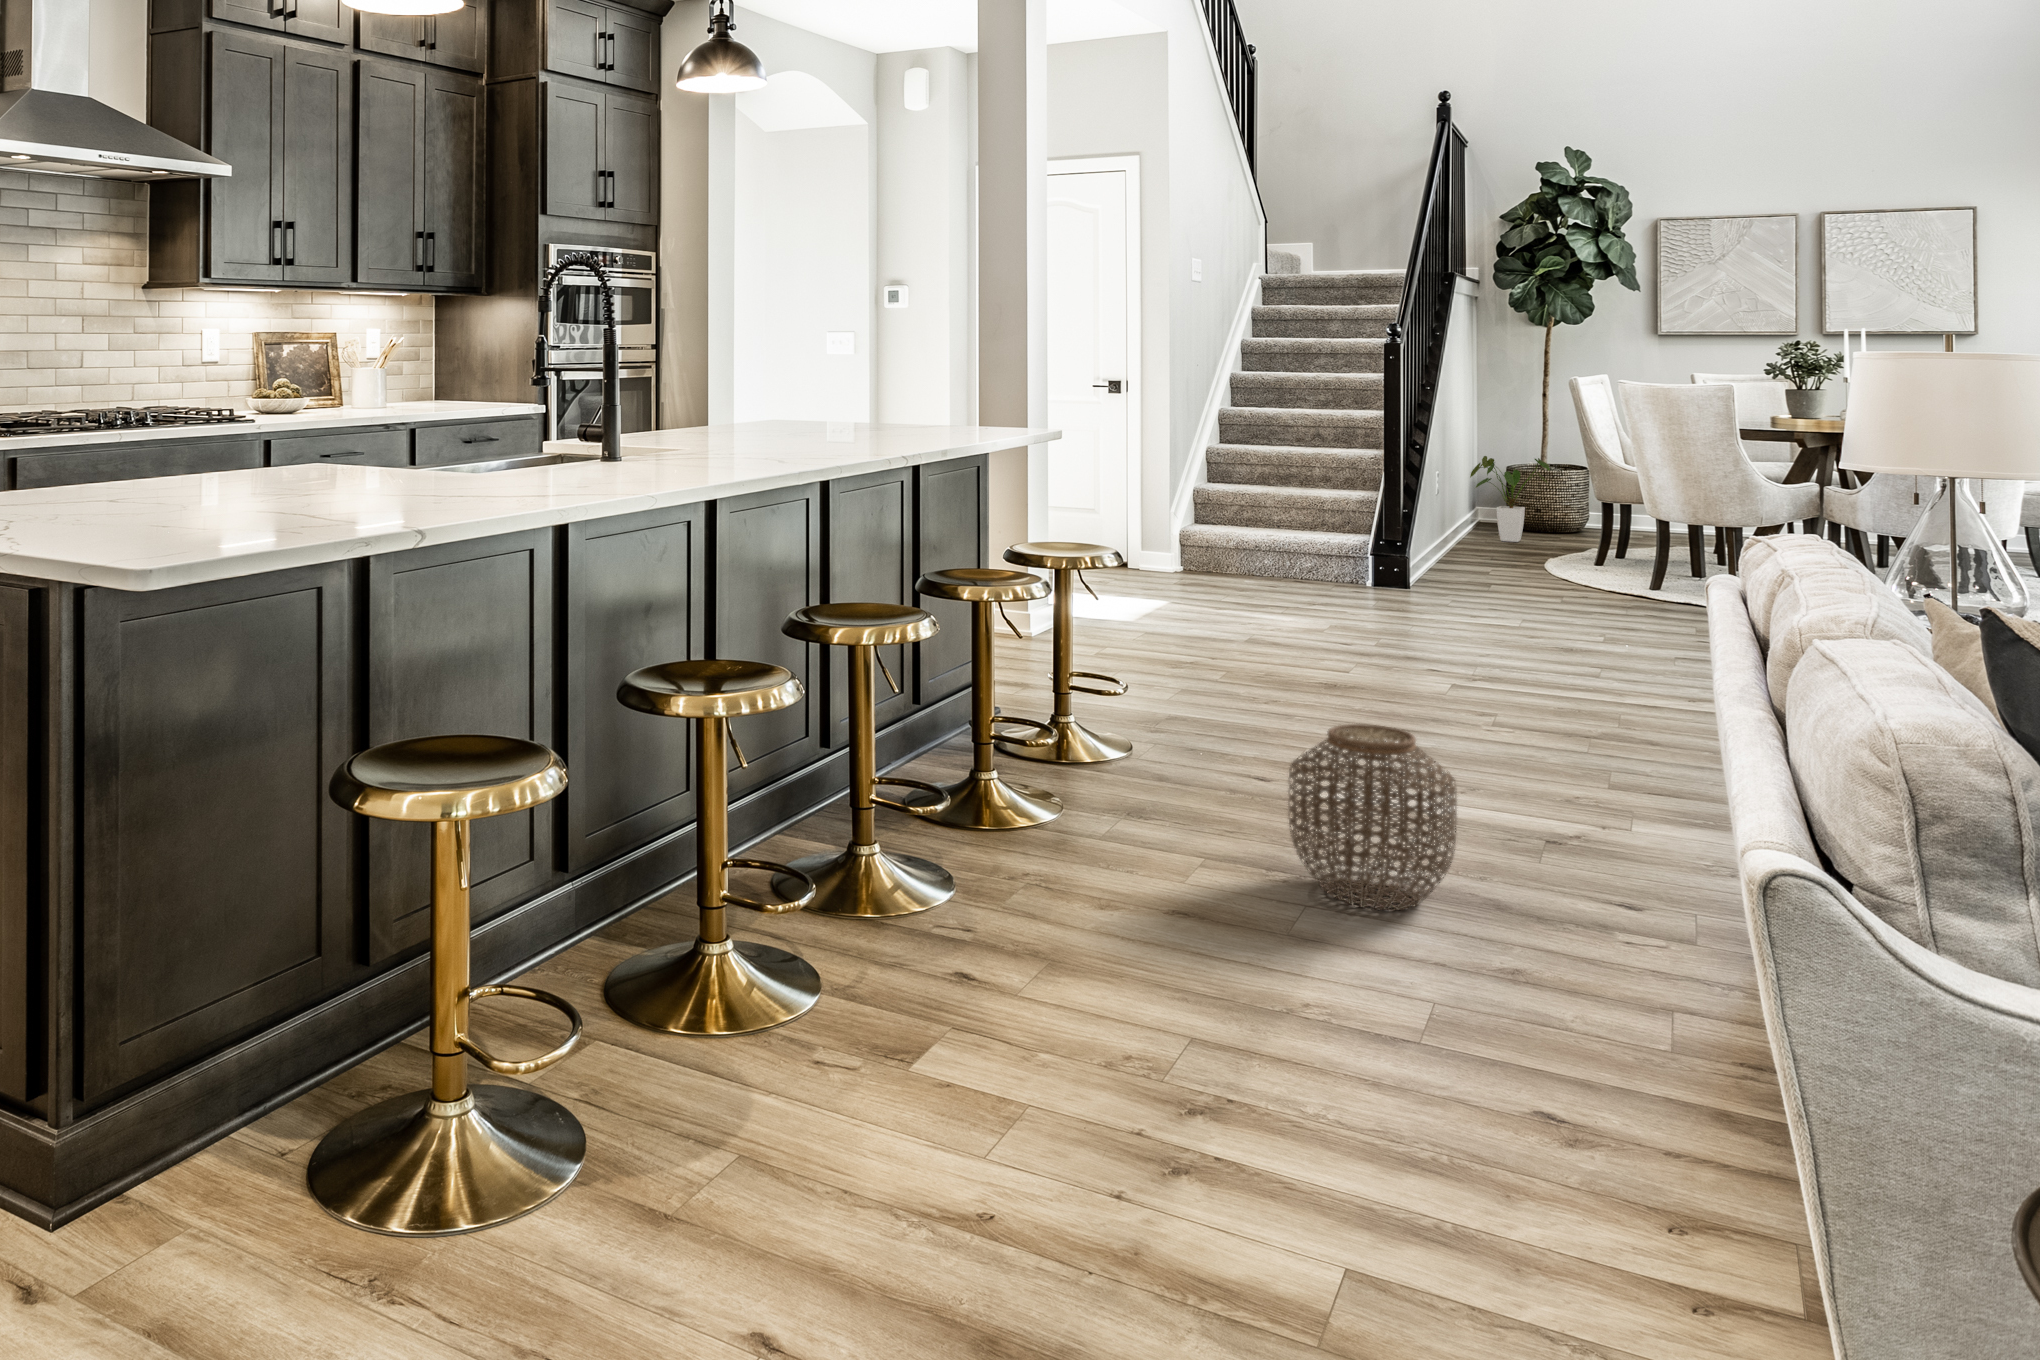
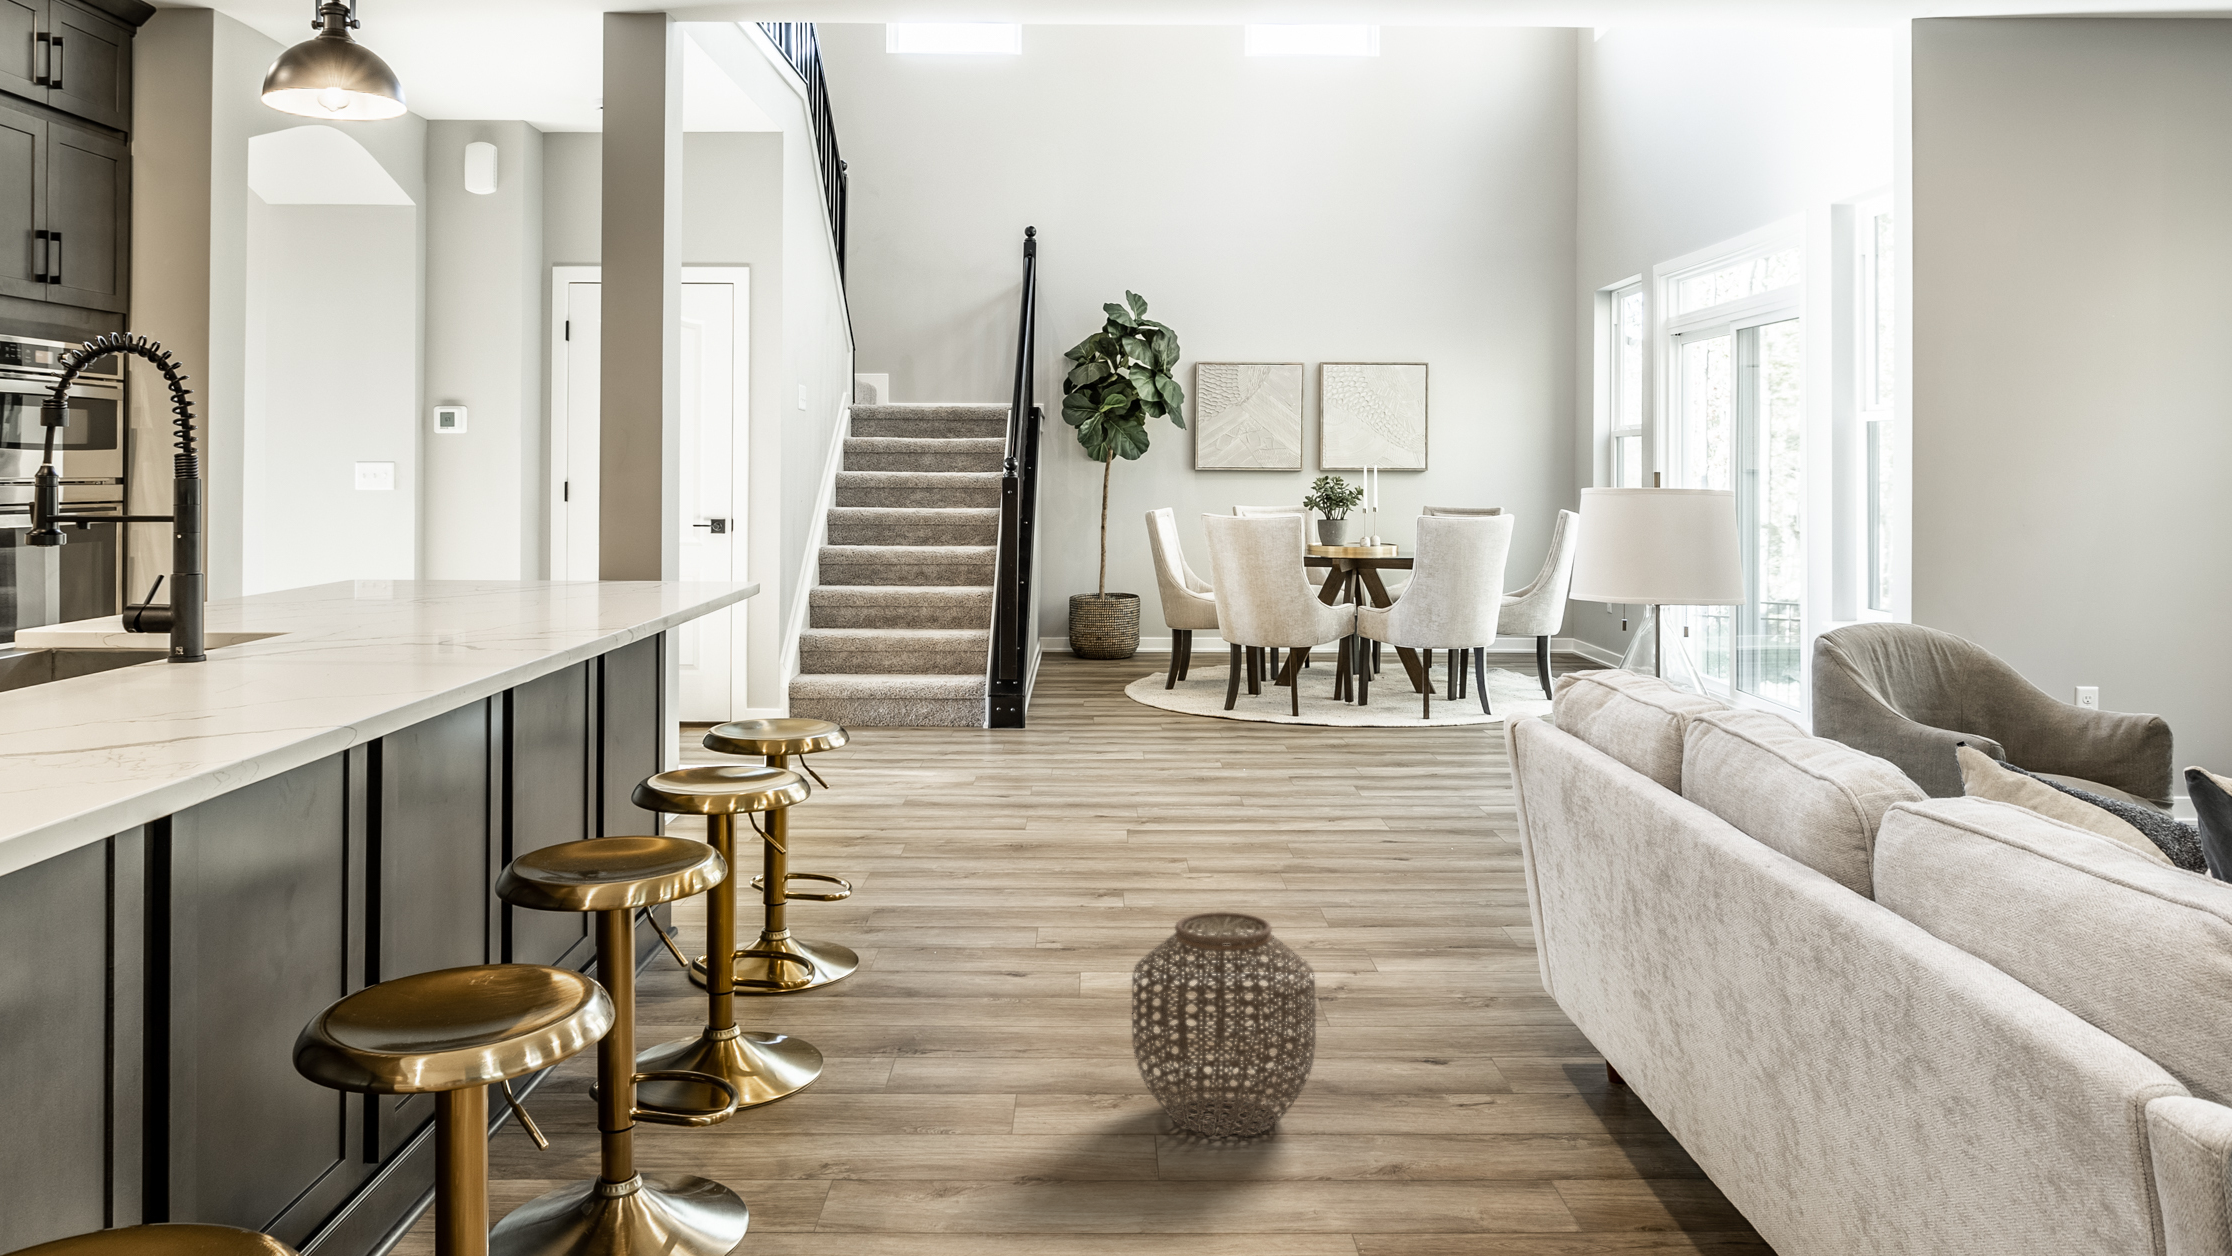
house plant: present [1470,456,1550,542] -> none [1047,588,1119,671]

